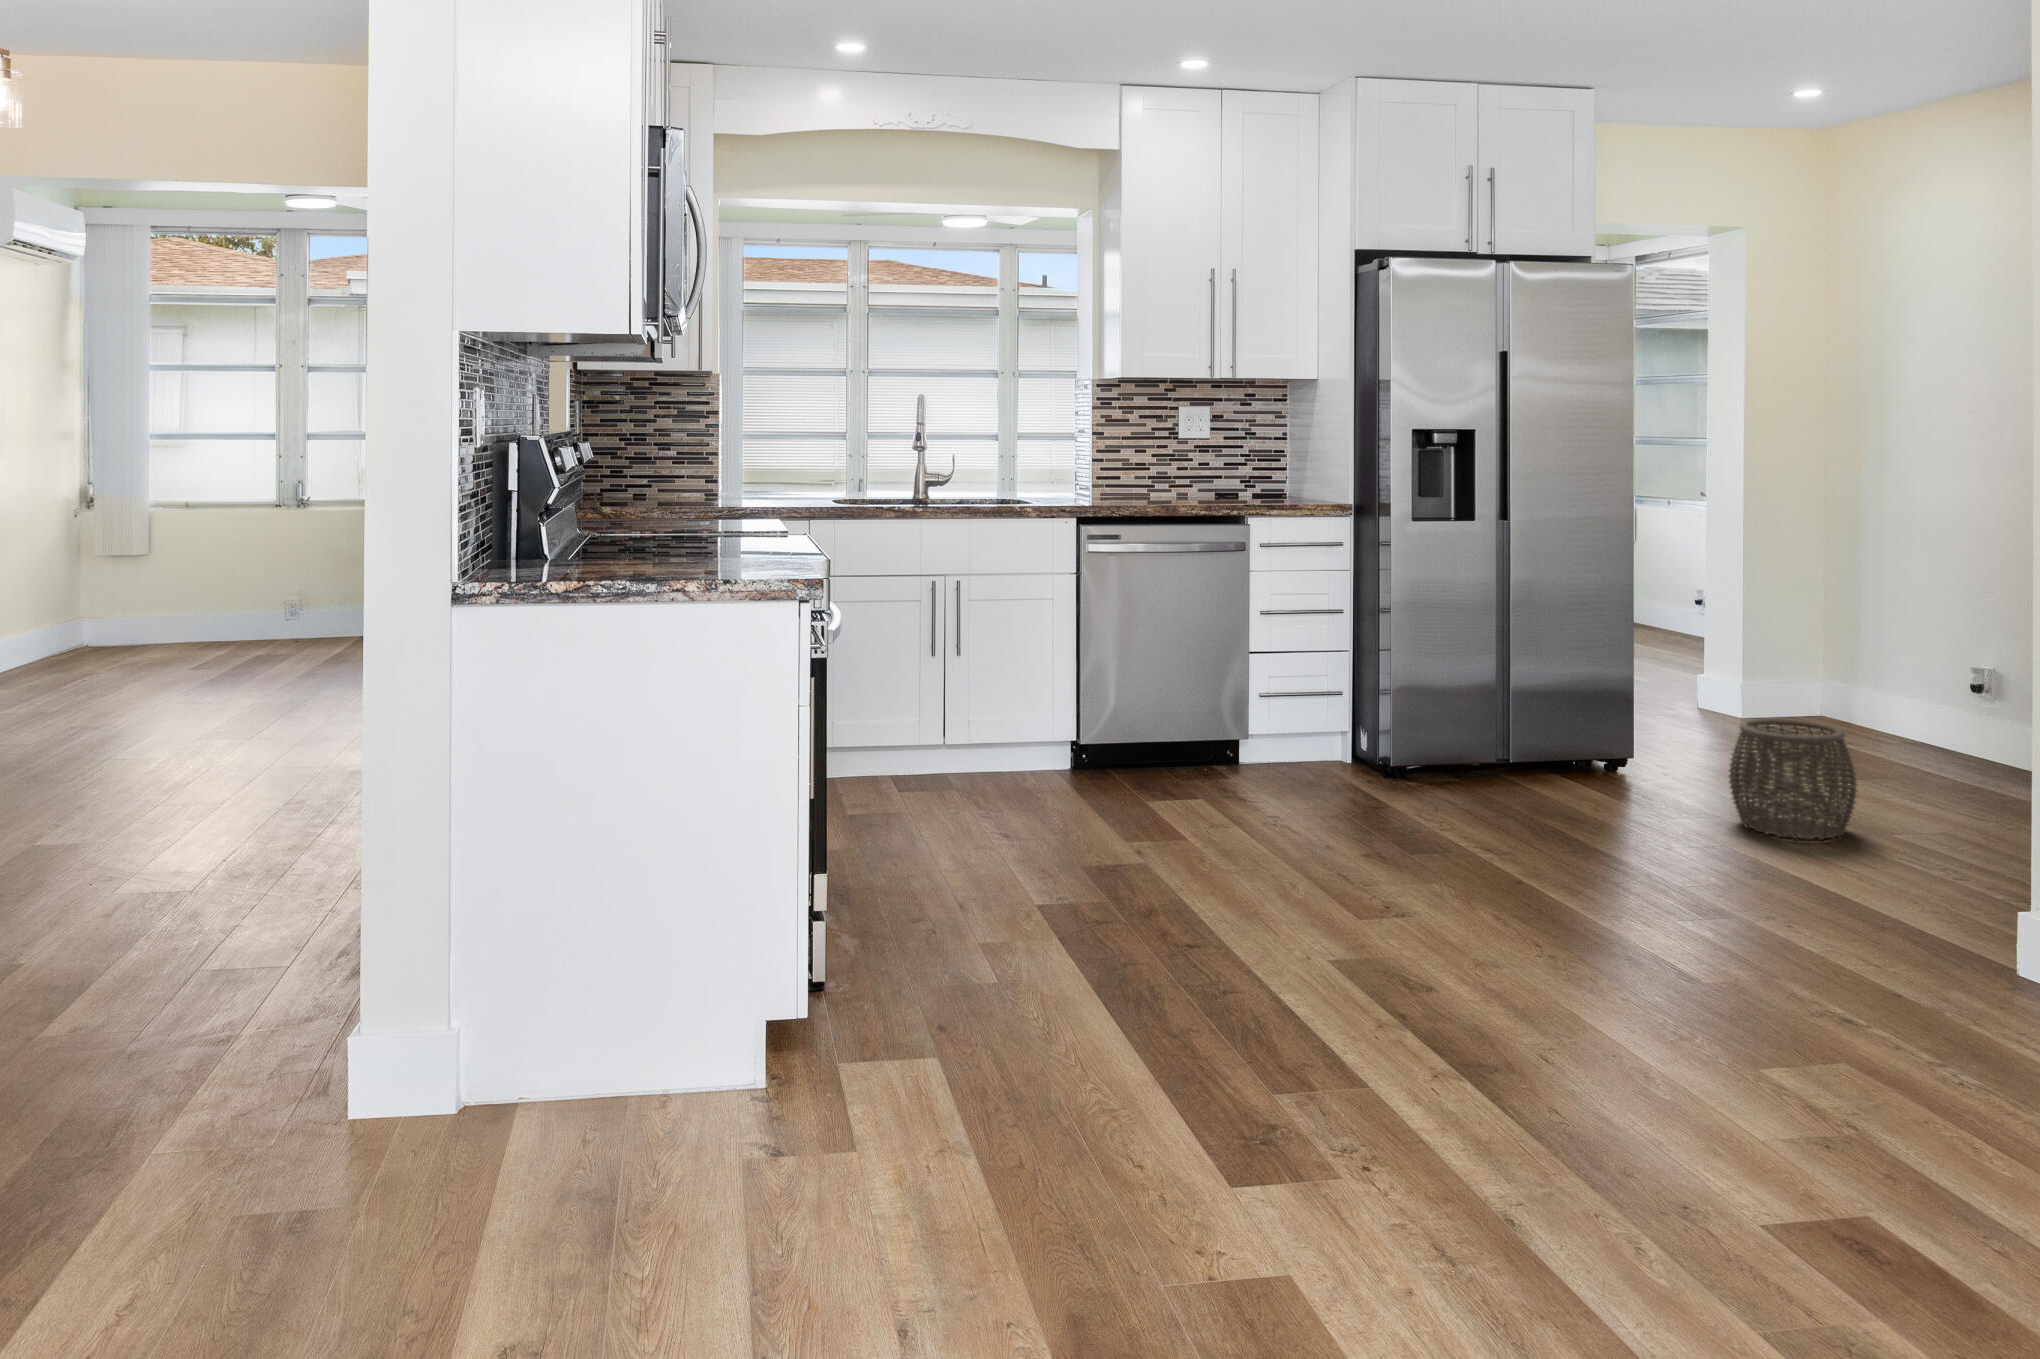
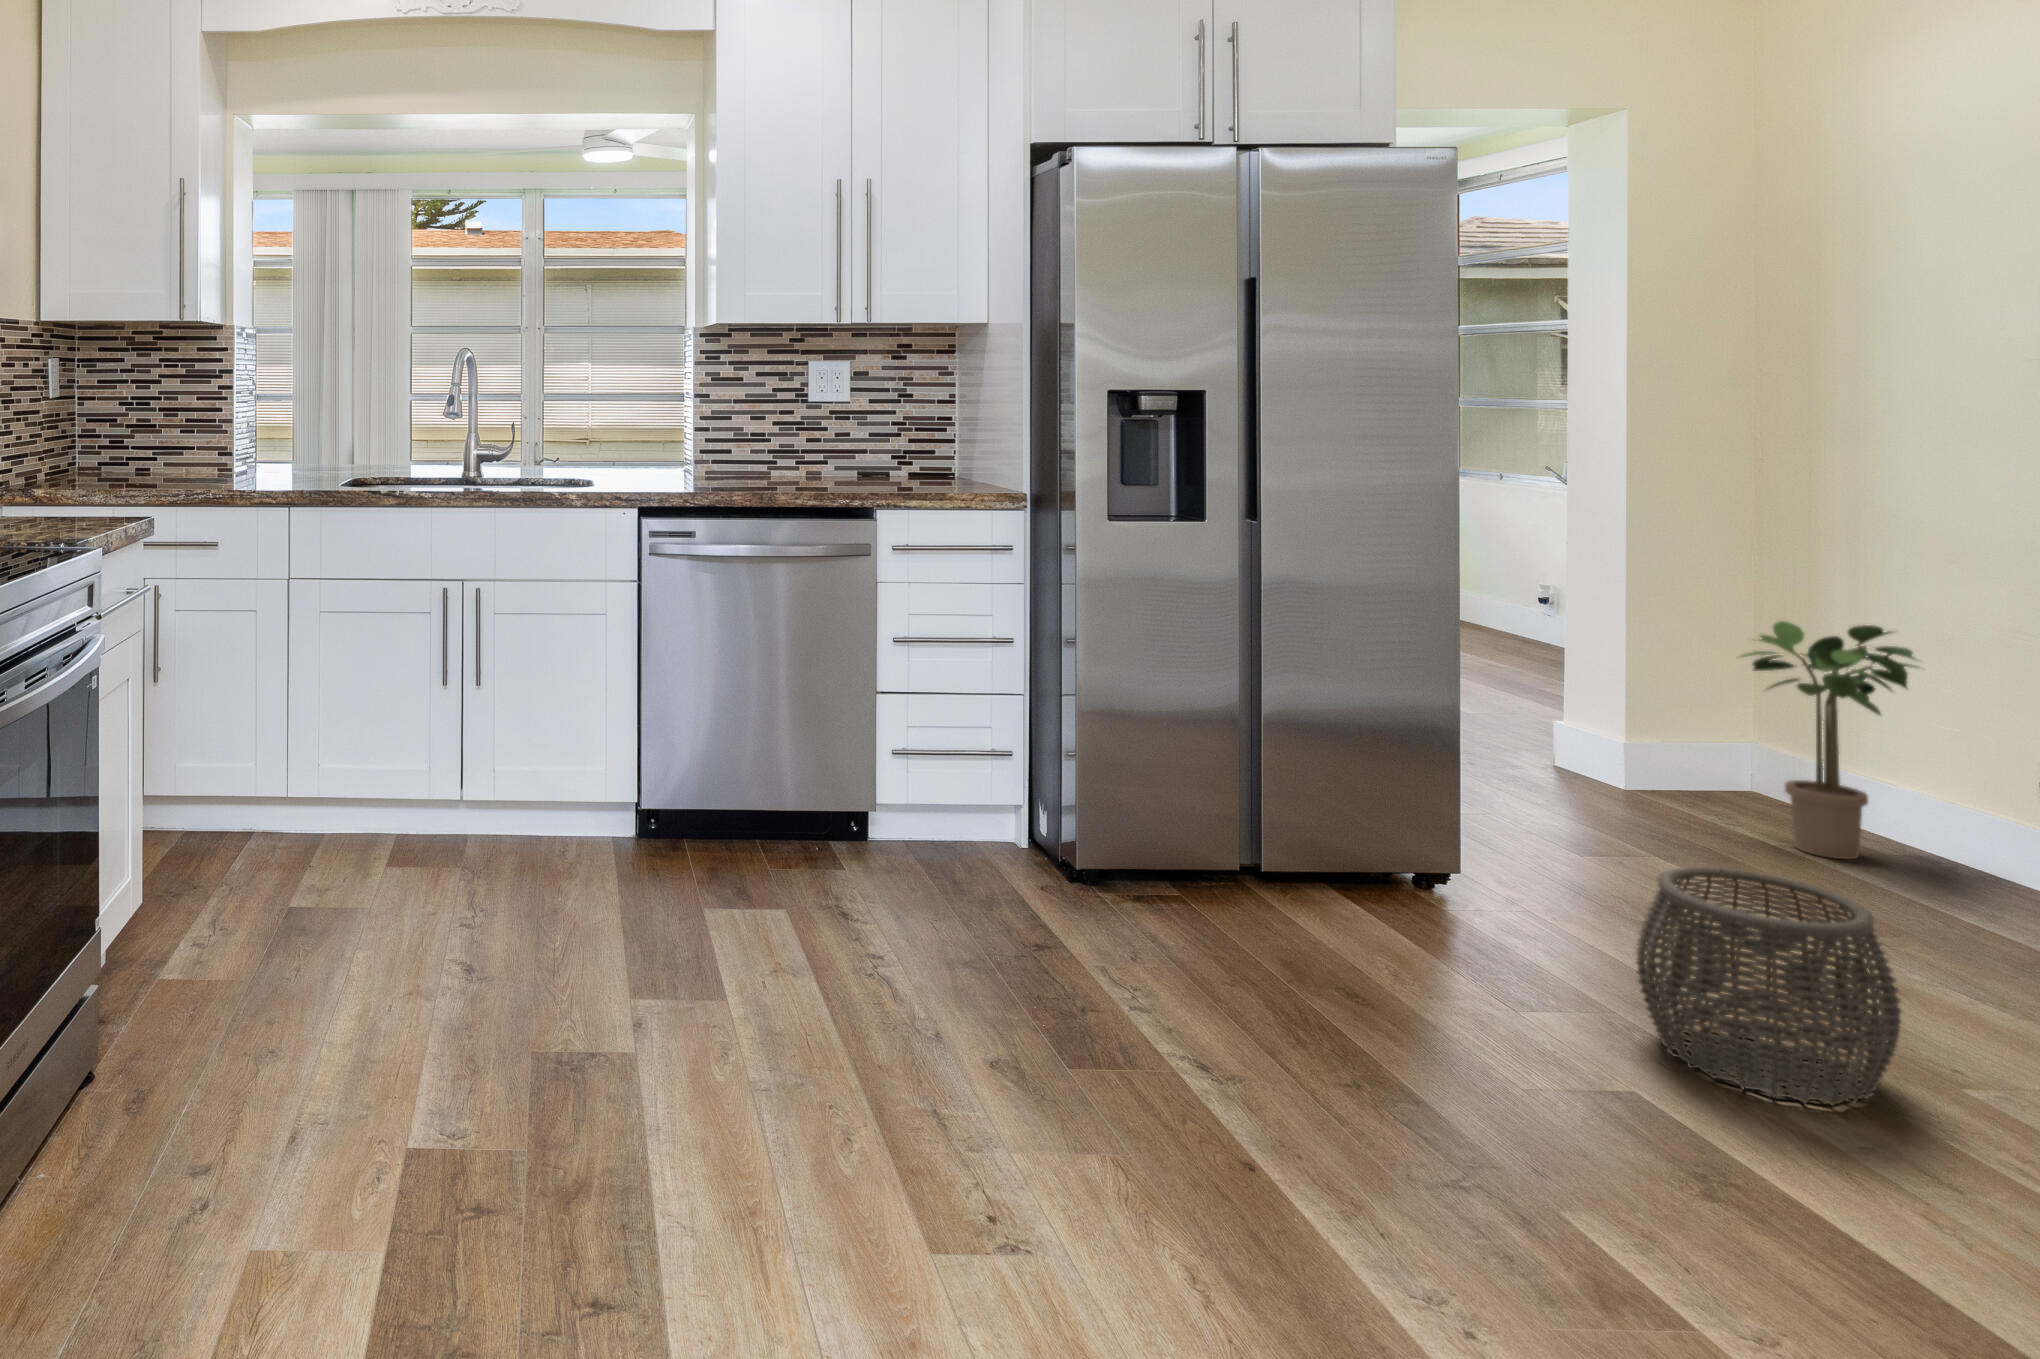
potted plant: none [1802,586,1909,745] -> present [1740,621,1916,859]

